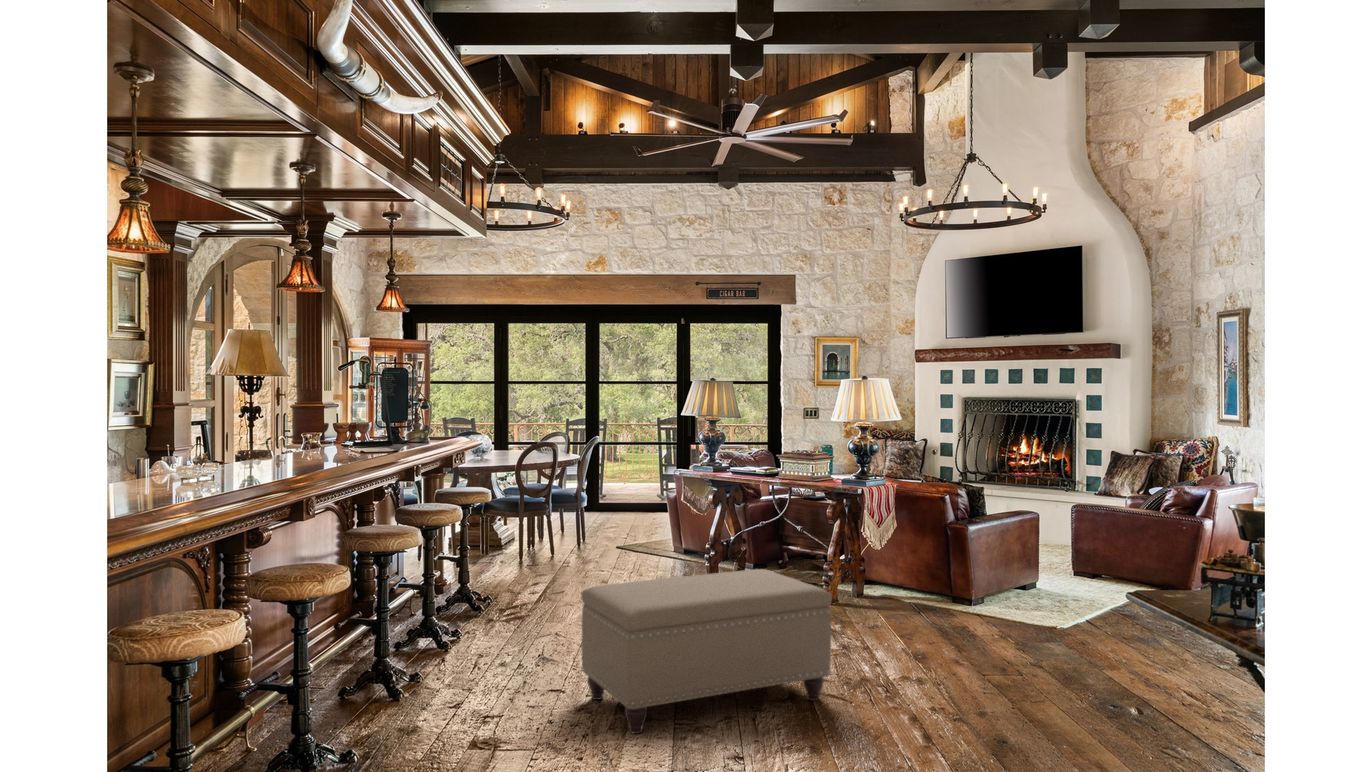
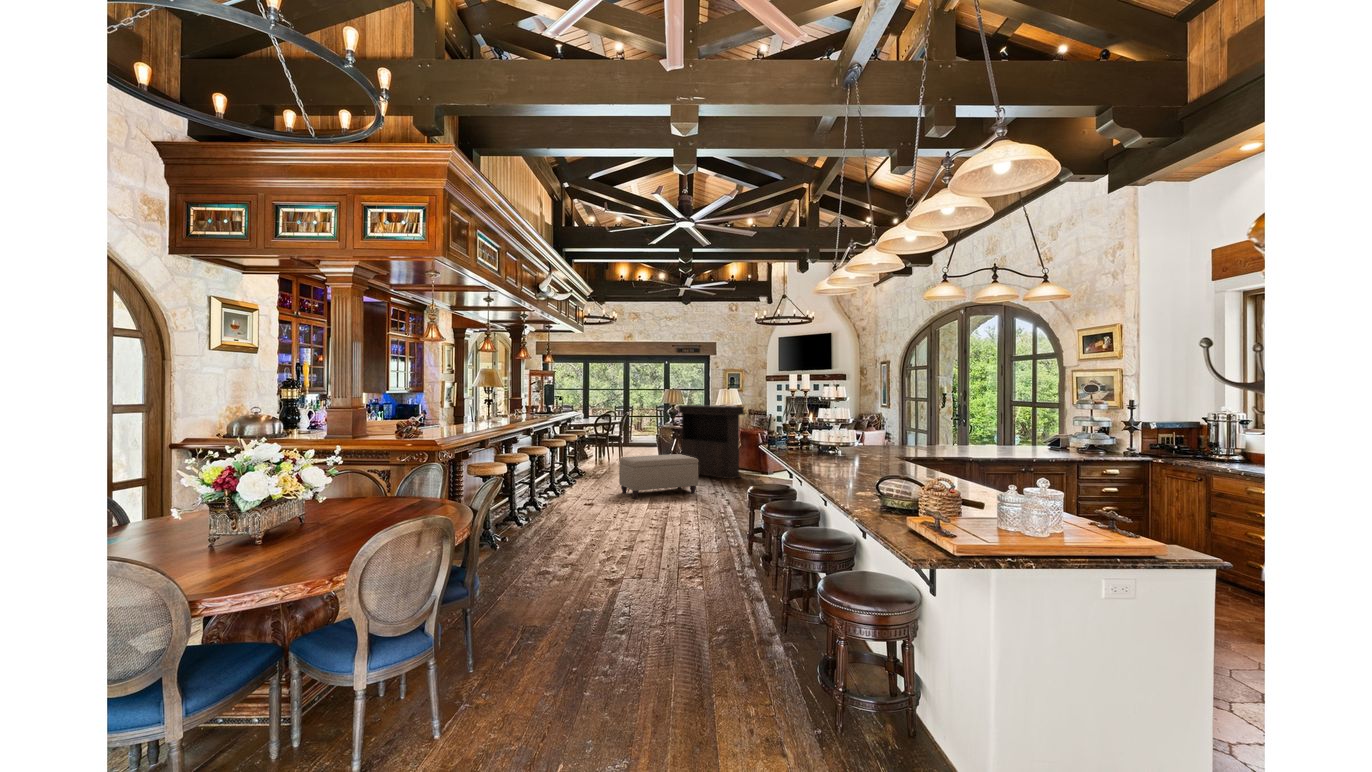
console table: none [734,419,926,628] -> present [678,405,744,479]

